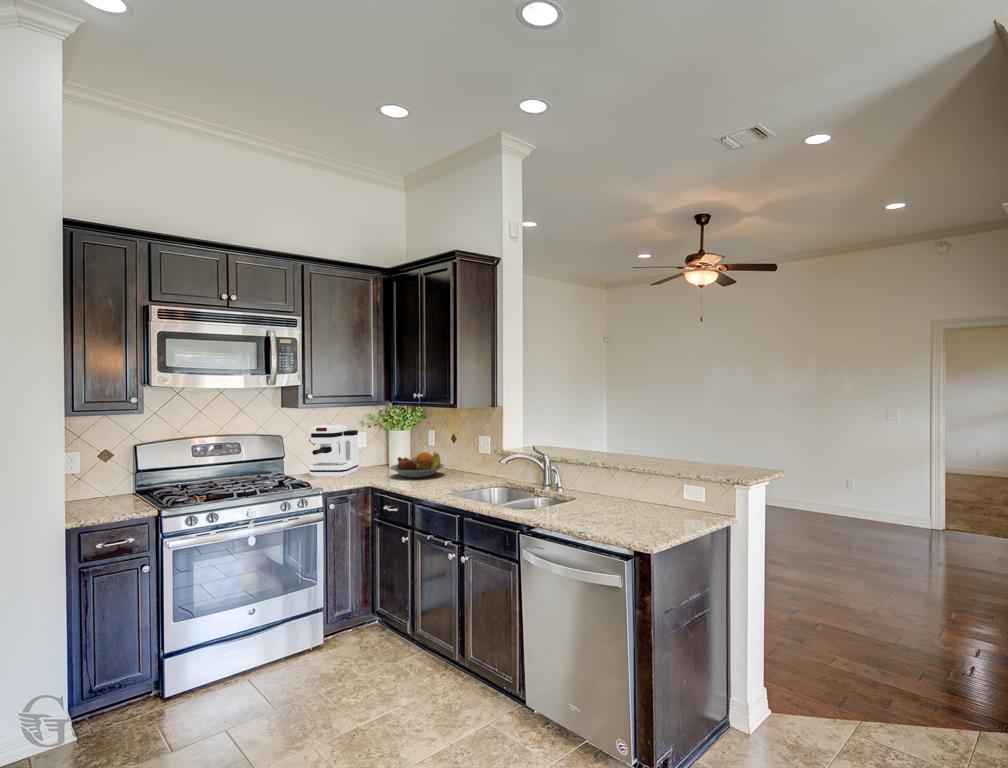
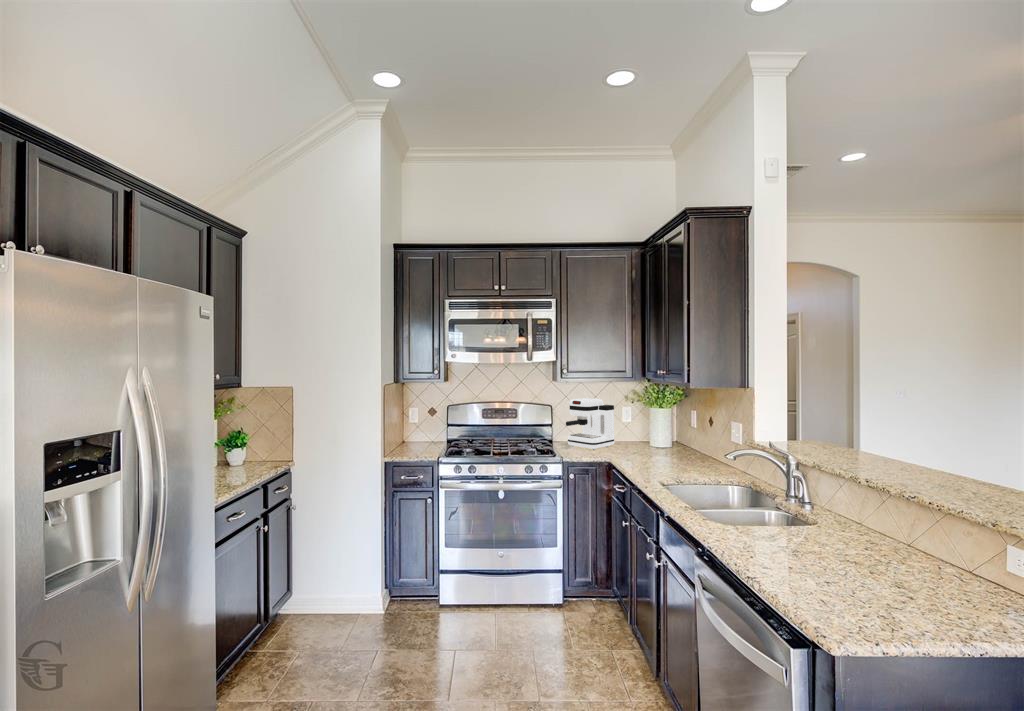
fruit bowl: present [391,452,444,478] -> none [634,435,694,462]

